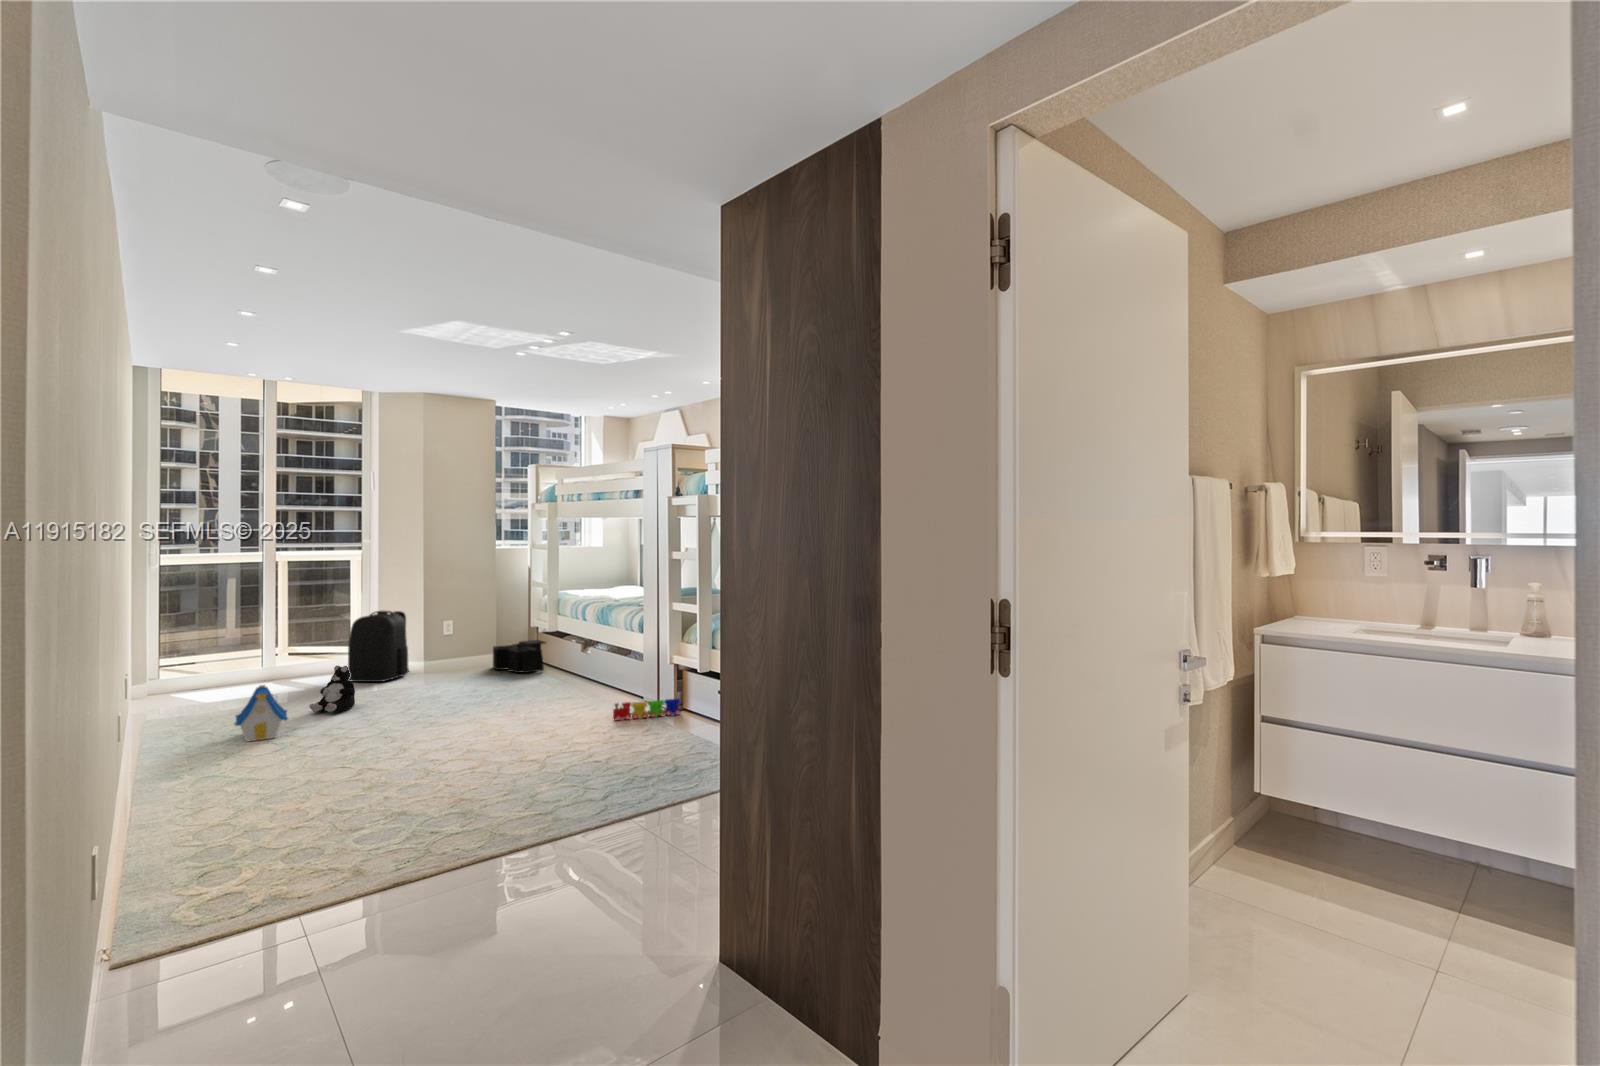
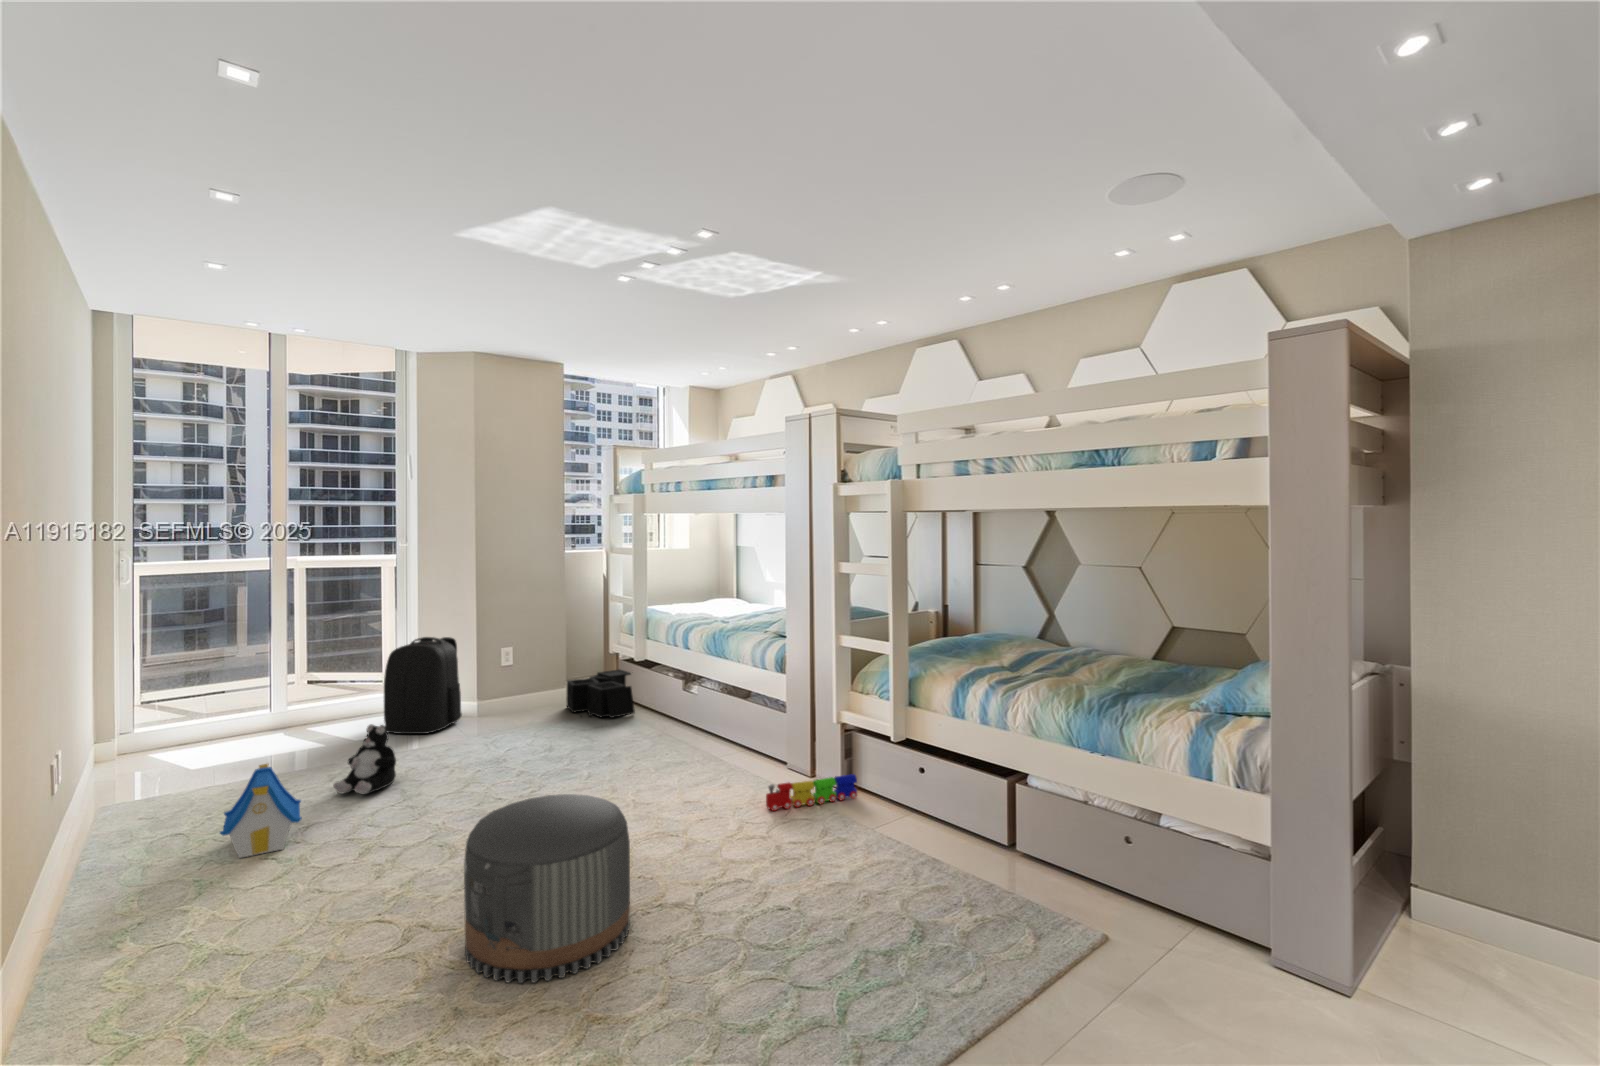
pouf: none [390,690,496,788] -> present [464,794,630,983]

